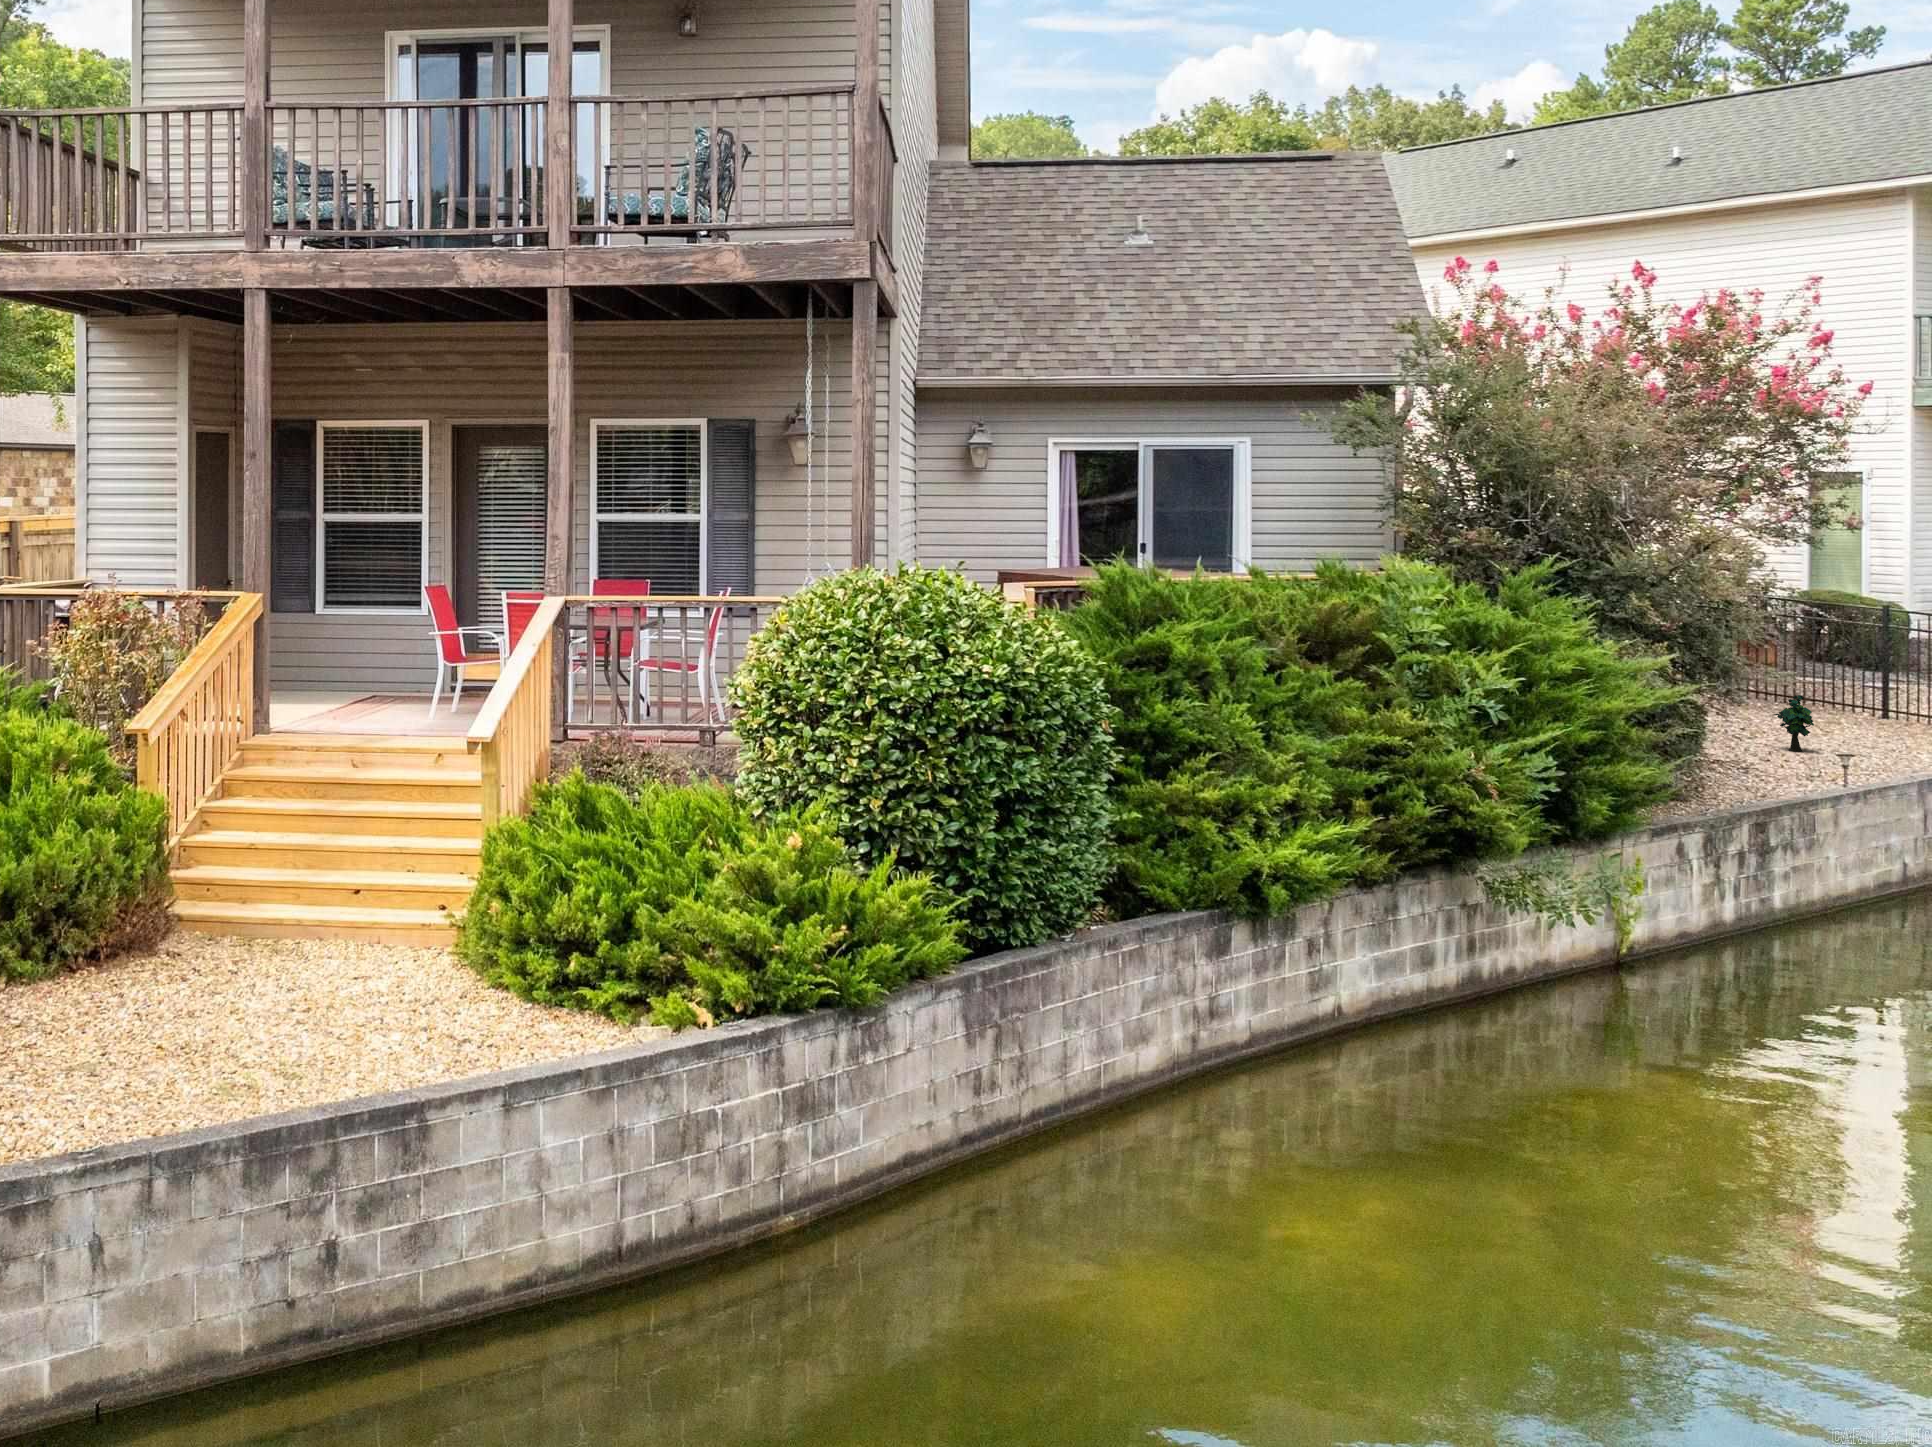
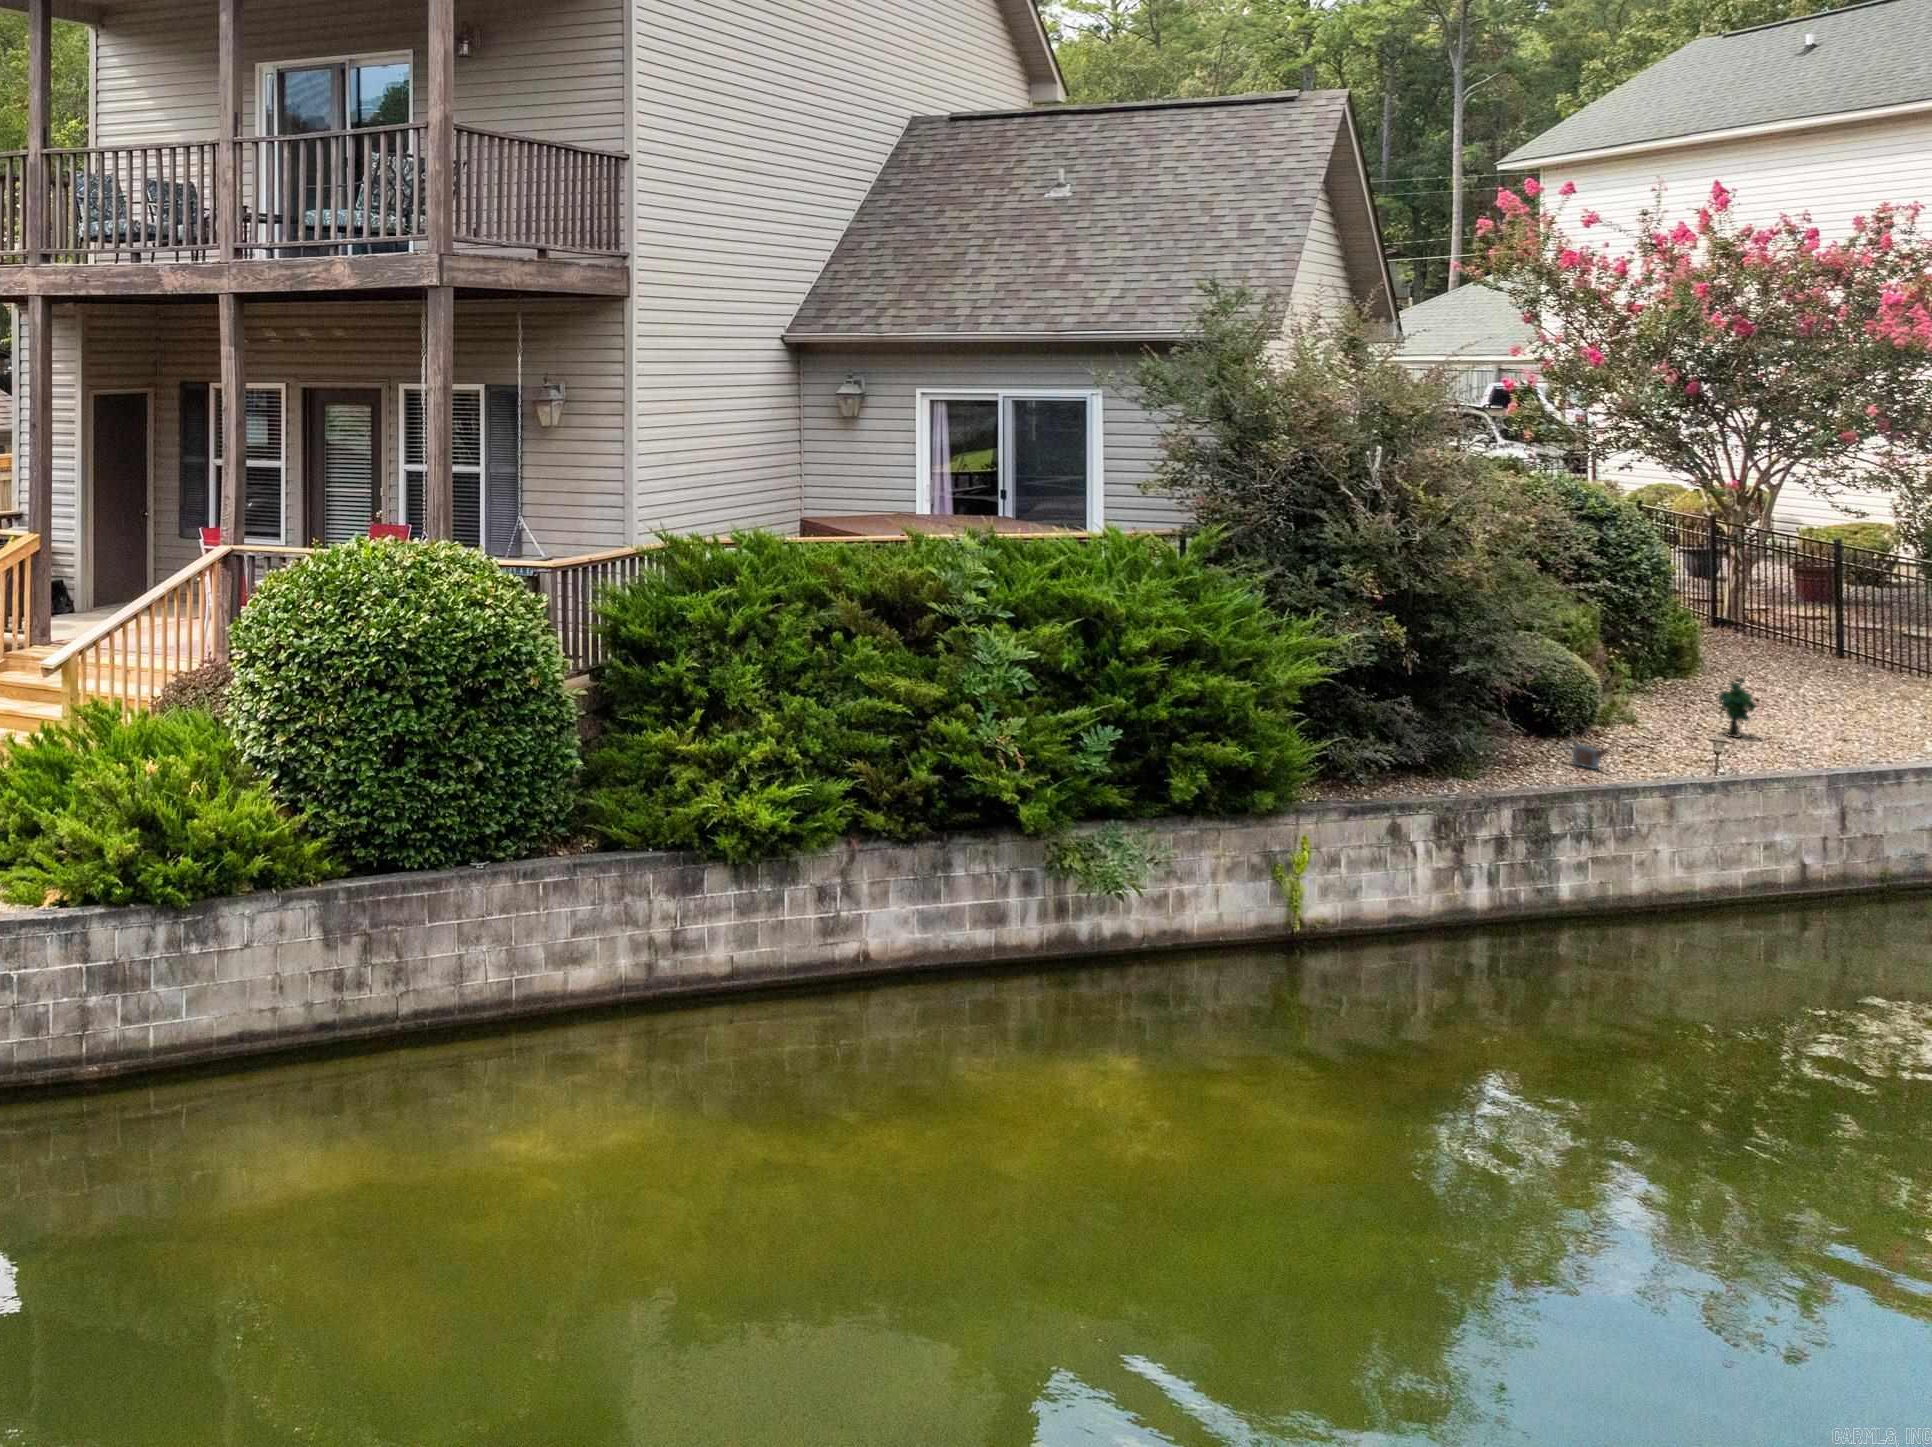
watering can: none [1713,757,1764,784] -> present [1565,740,1609,769]

